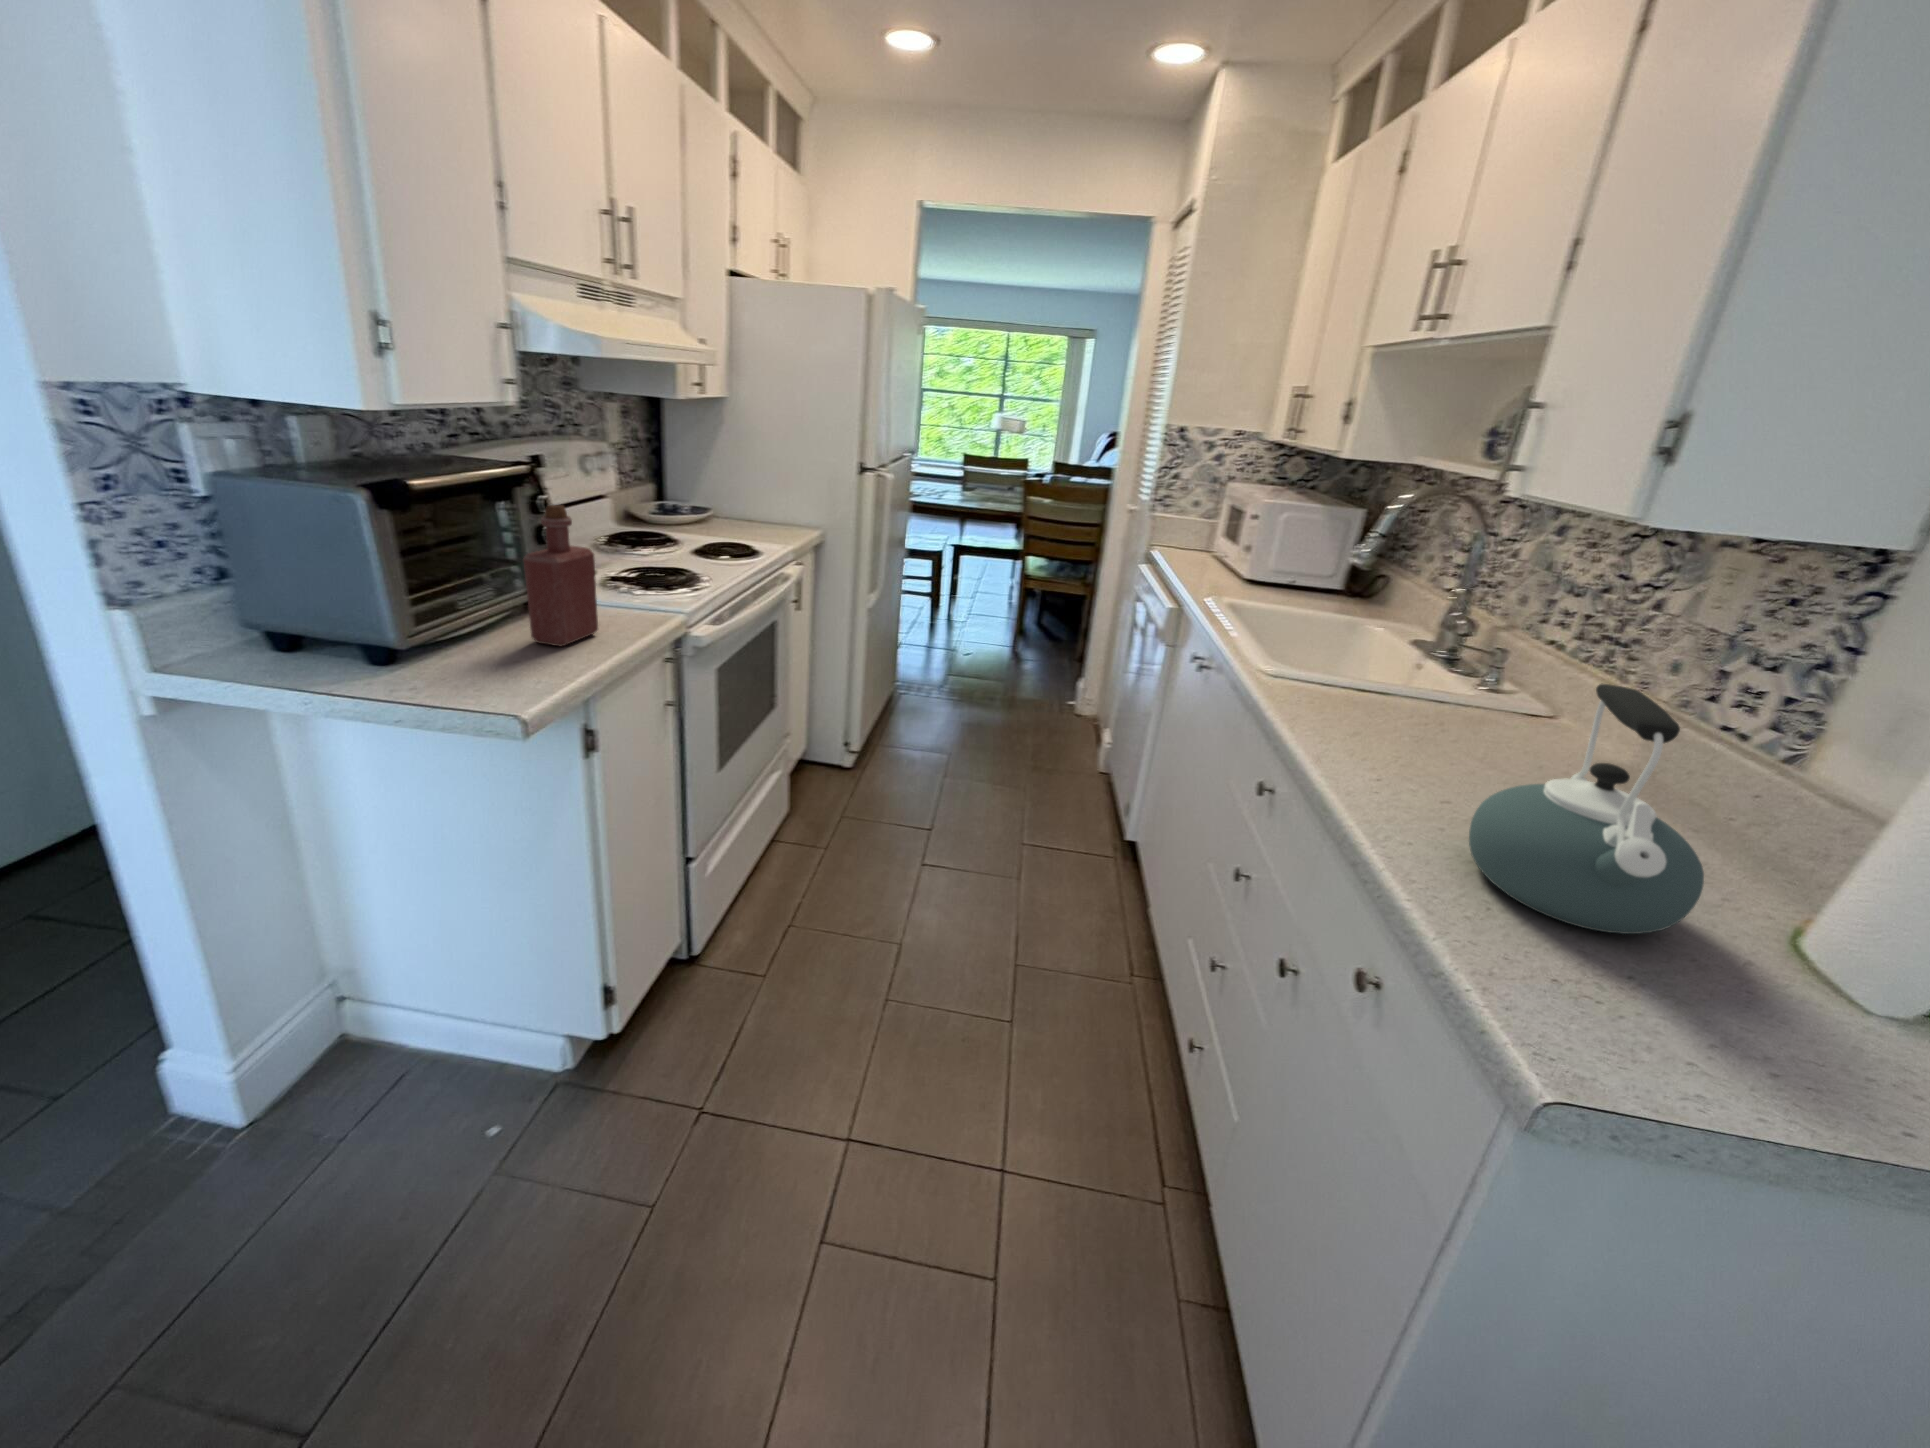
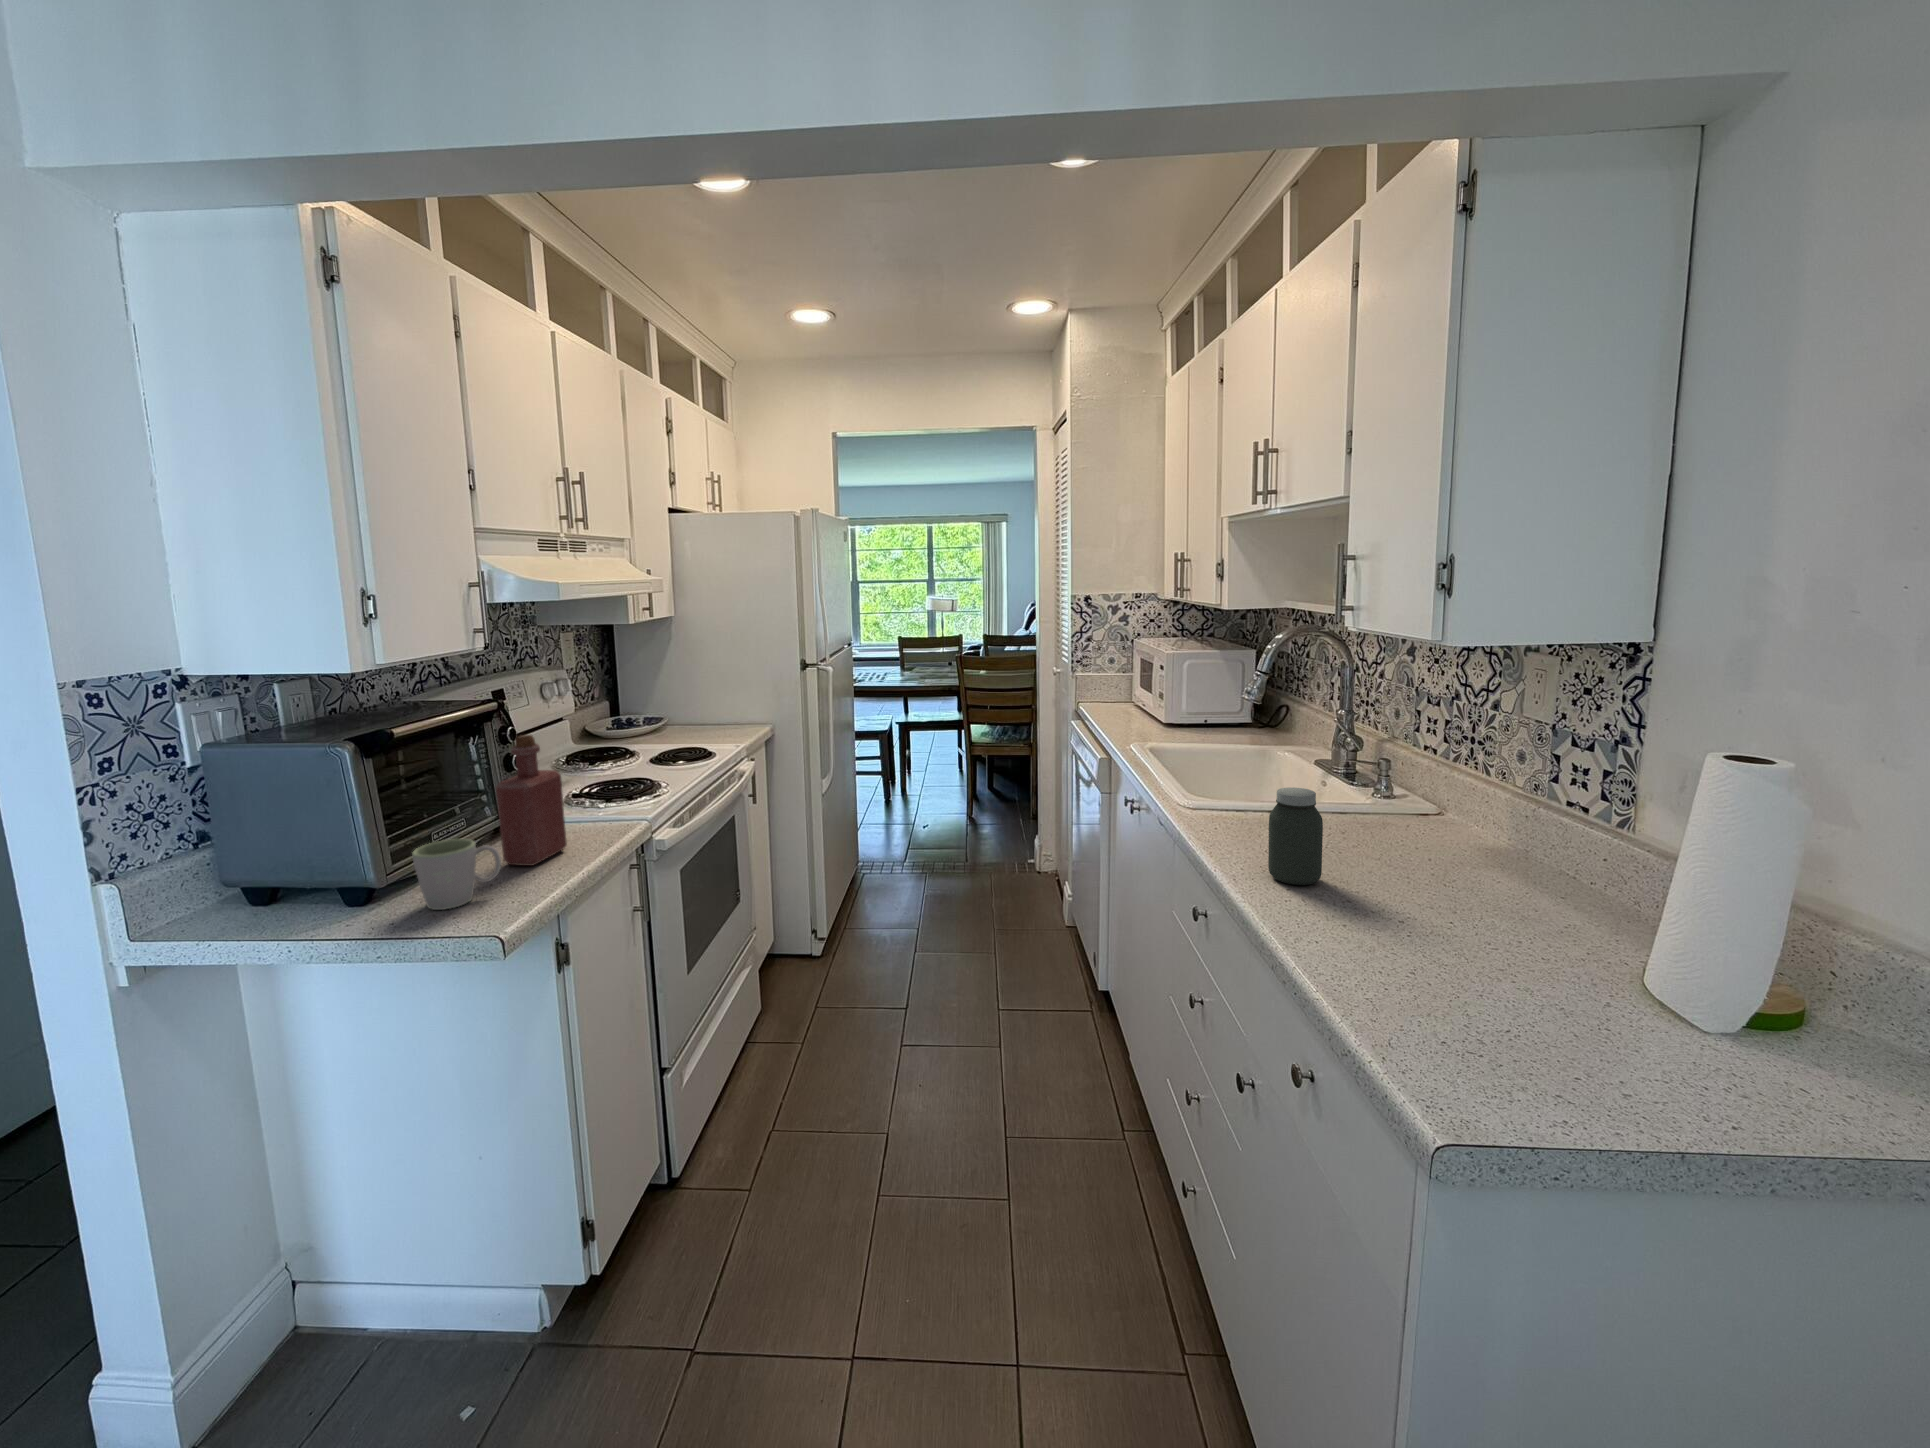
mug: none [430,609,525,681] -> present [412,839,501,910]
jar: none [1360,669,1439,779] -> present [1268,788,1323,885]
kettle: present [1469,684,1704,934] -> none [1356,779,1542,990]

